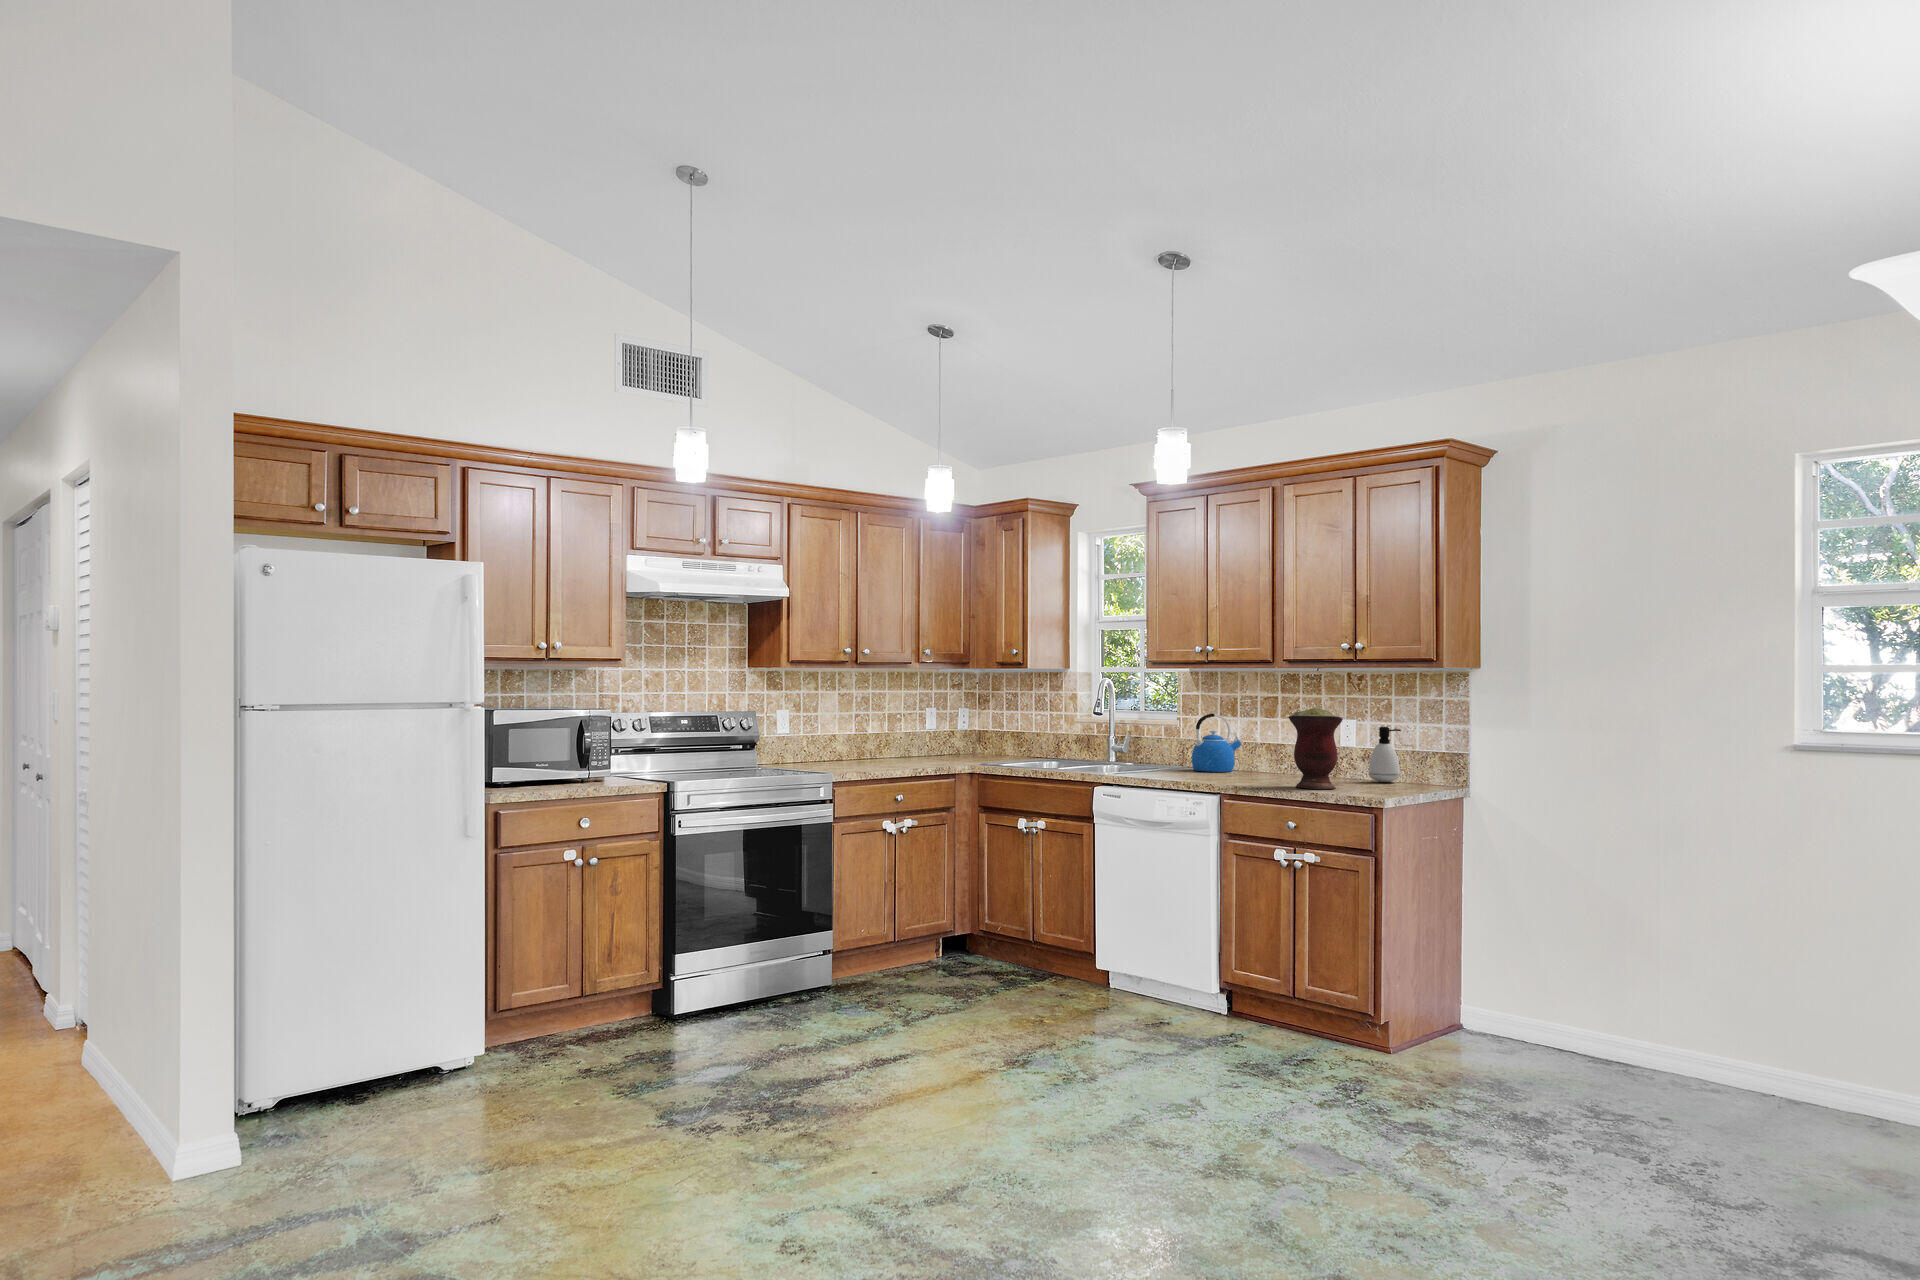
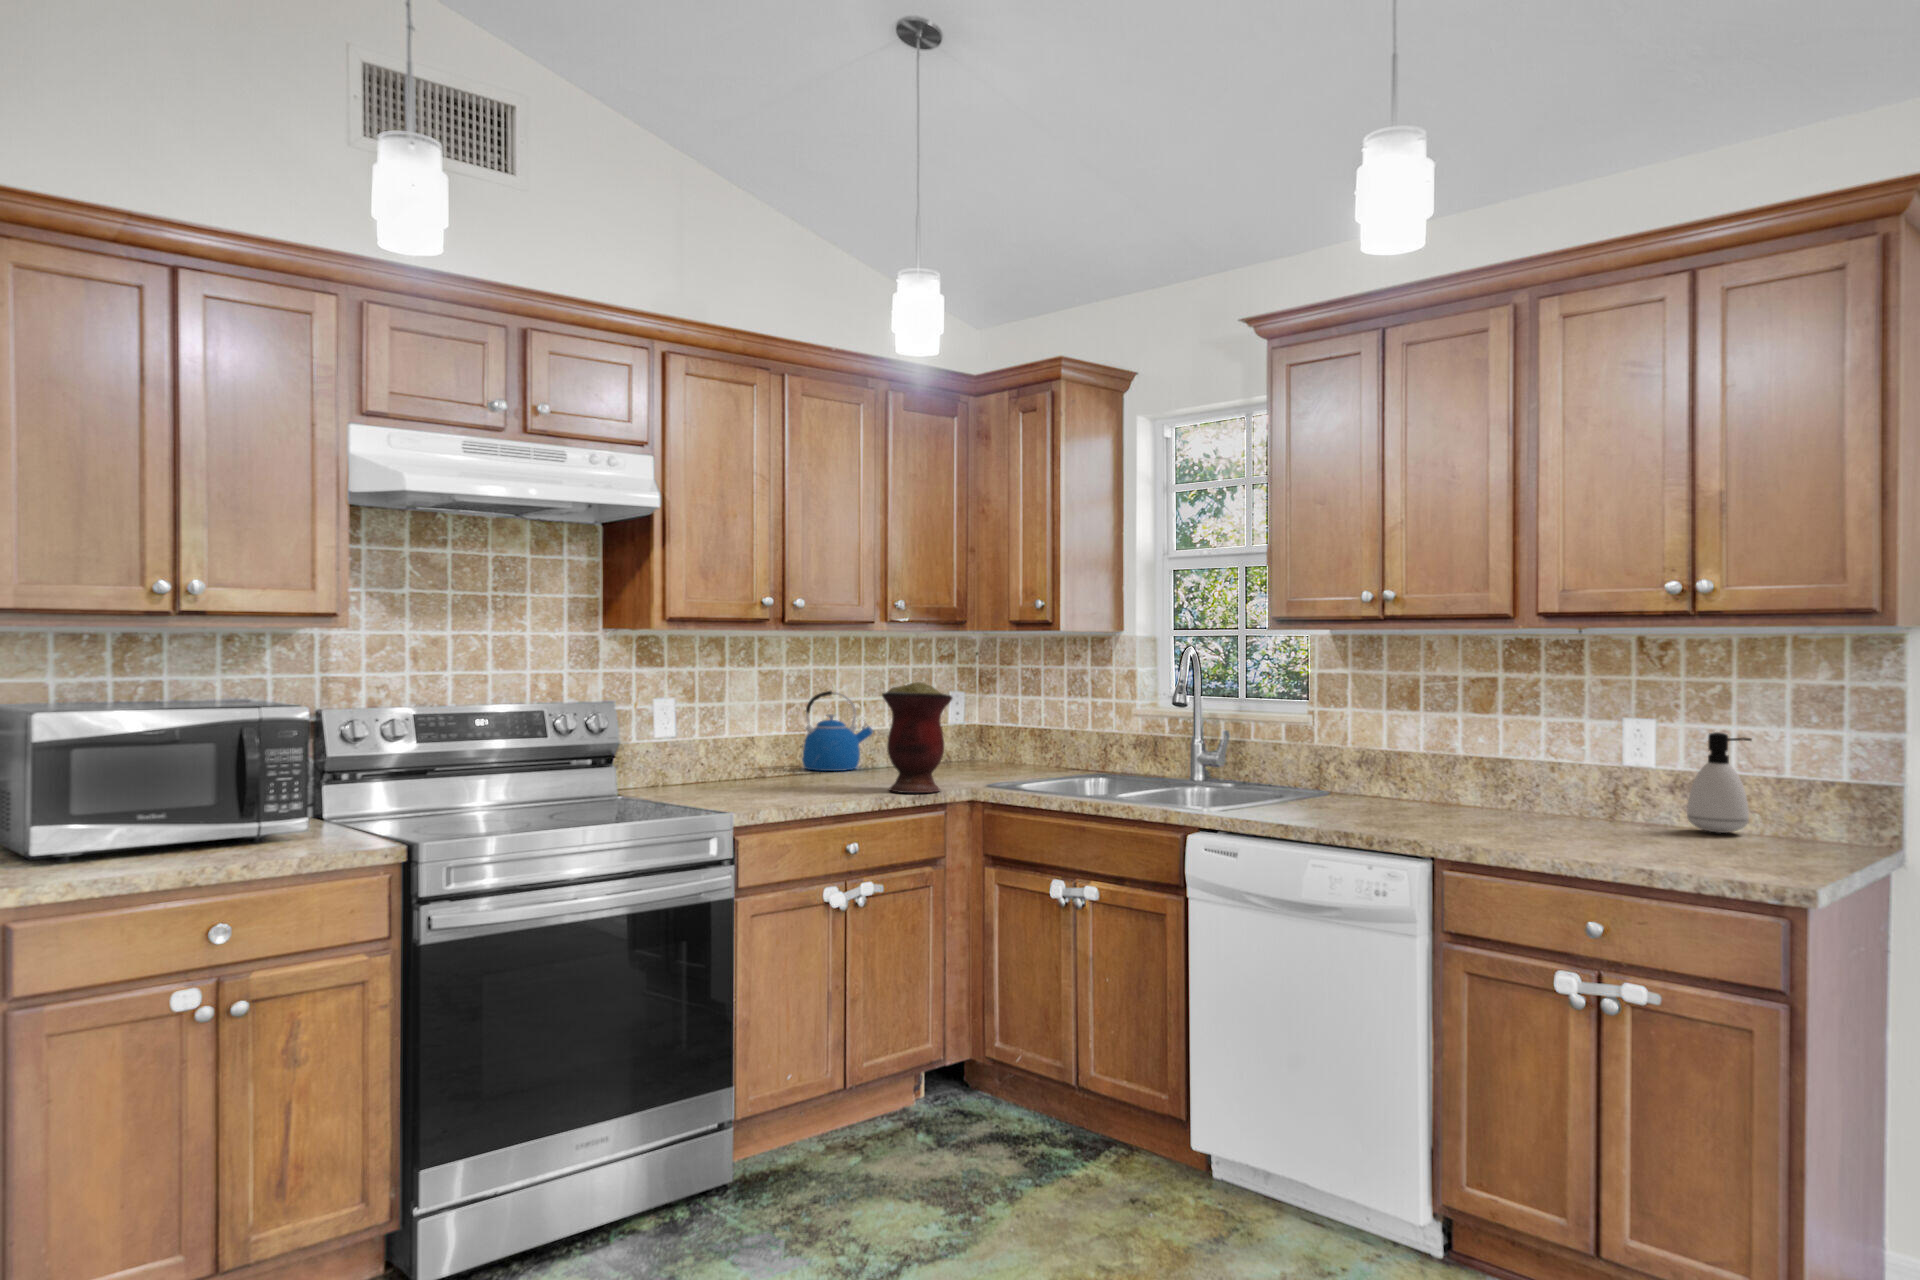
vase: present [1289,708,1343,789] -> present [882,682,952,793]
kettle: present [1192,713,1241,772] -> present [802,691,873,771]

